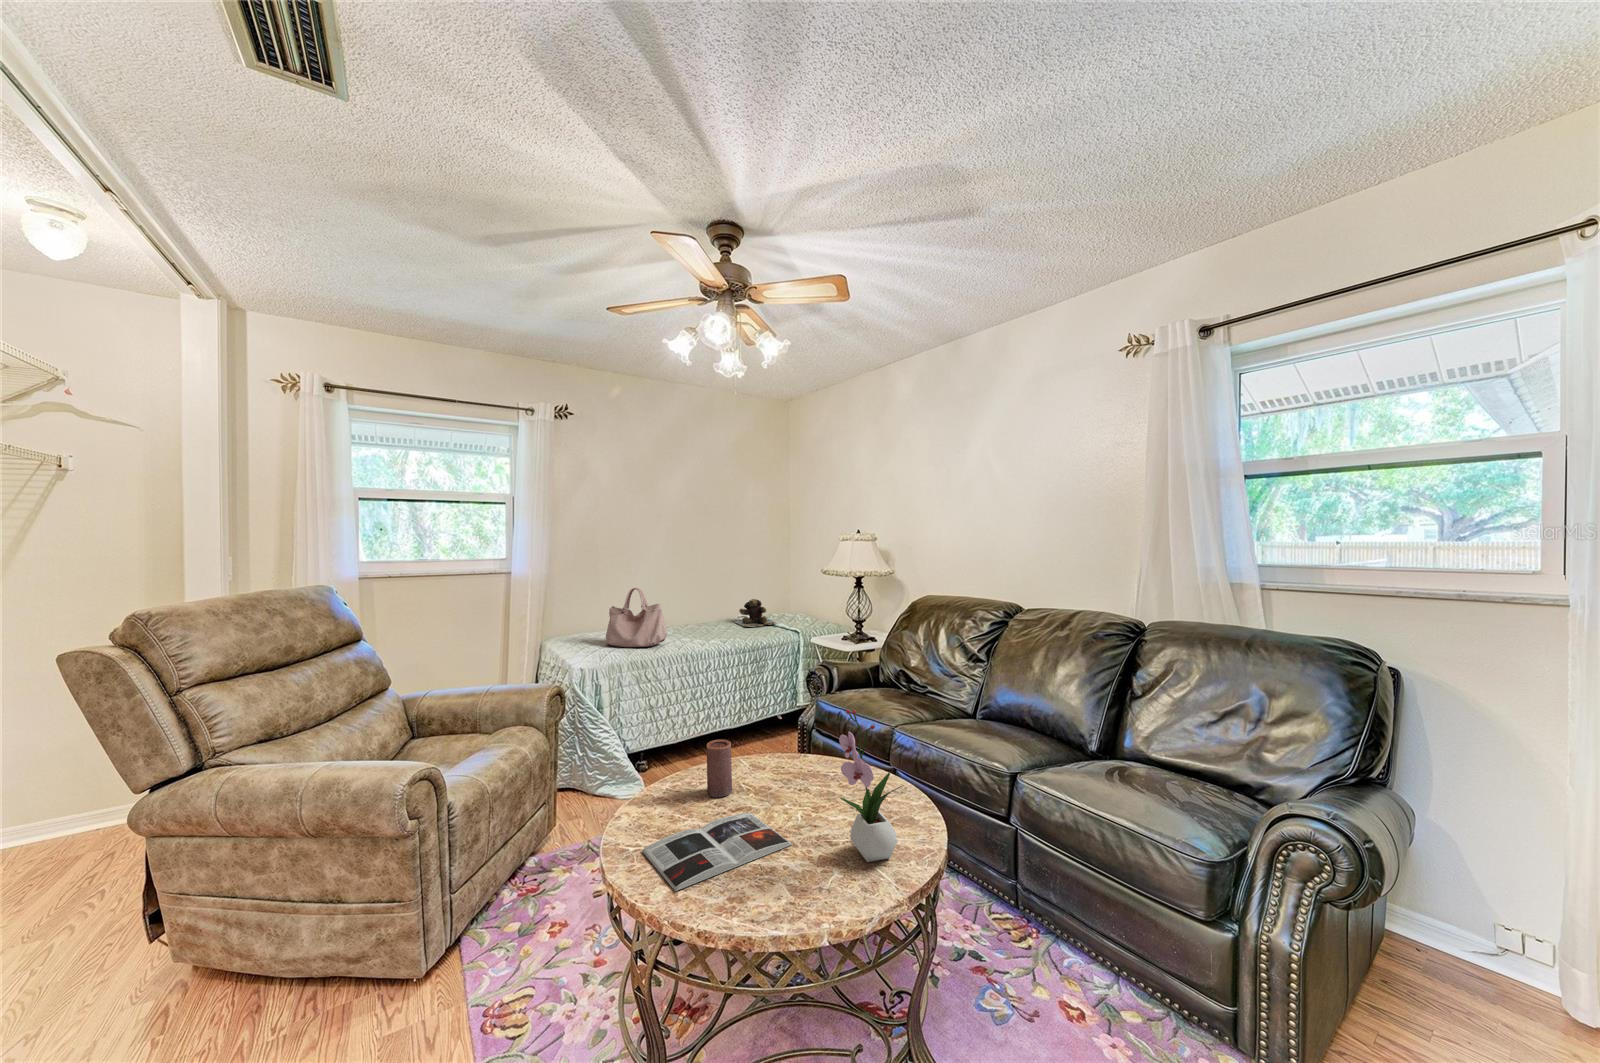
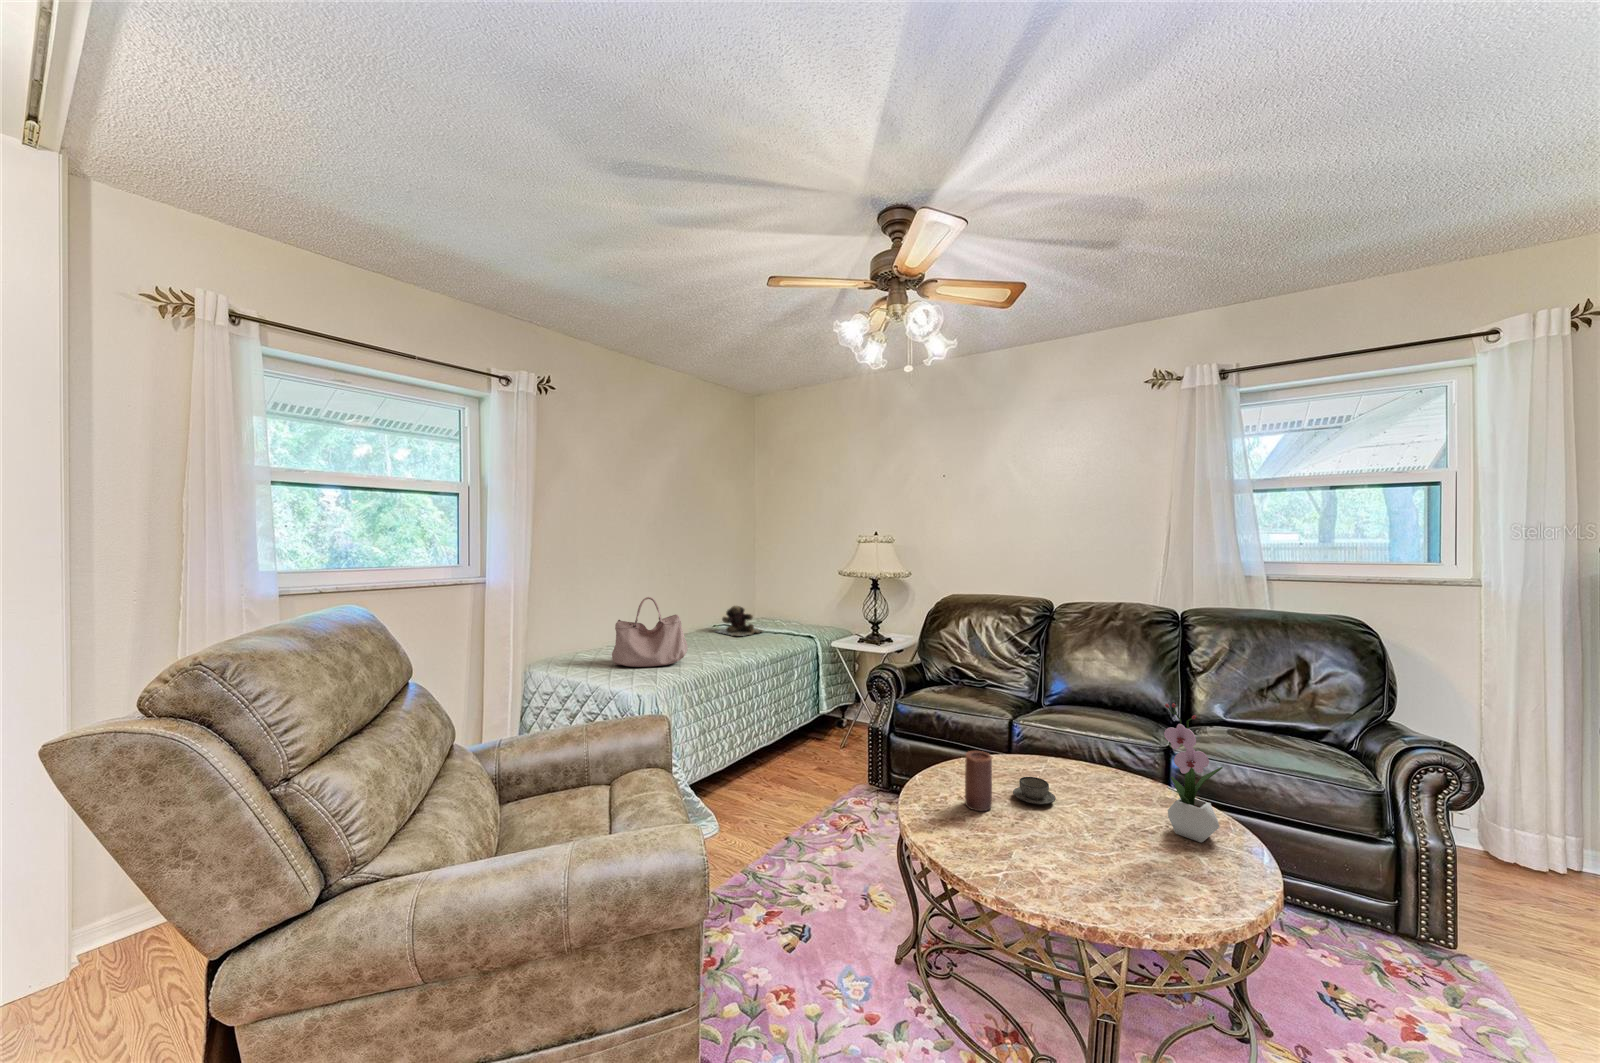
teacup: none [759,773,799,801] -> present [1013,777,1056,804]
magazine: present [642,813,792,891] -> none [1013,819,1122,905]

